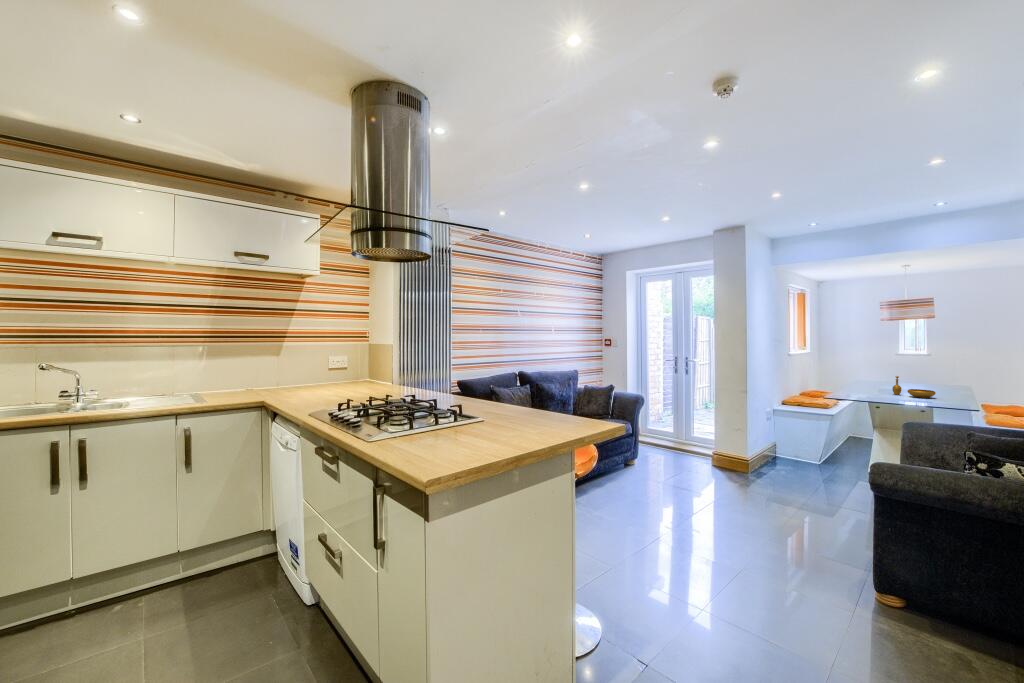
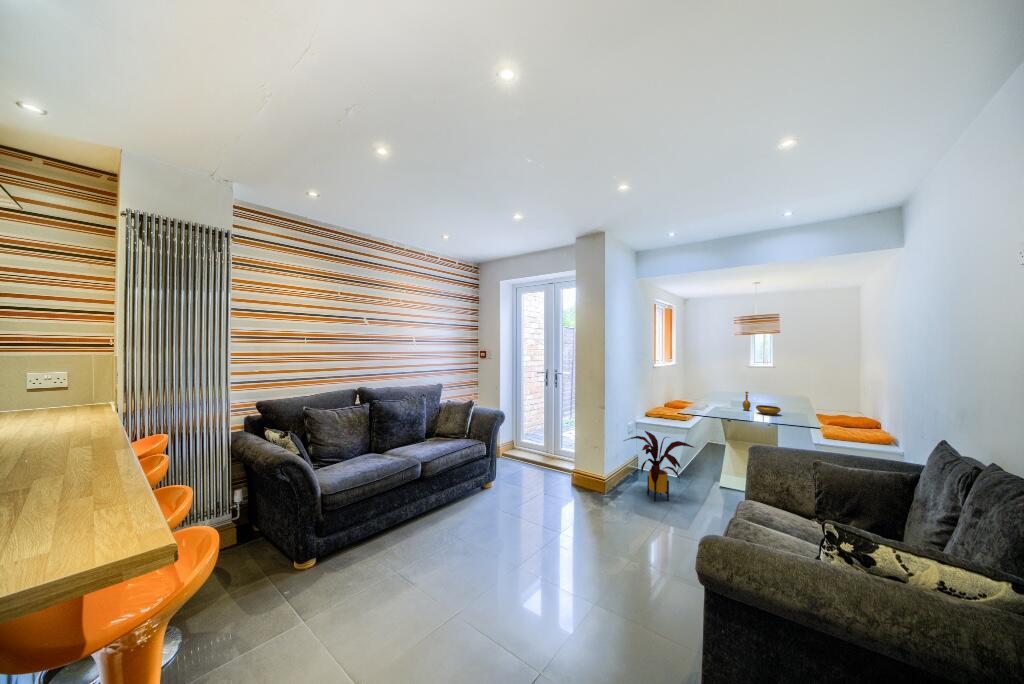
house plant: none [763,414,841,479] -> present [624,431,694,501]

